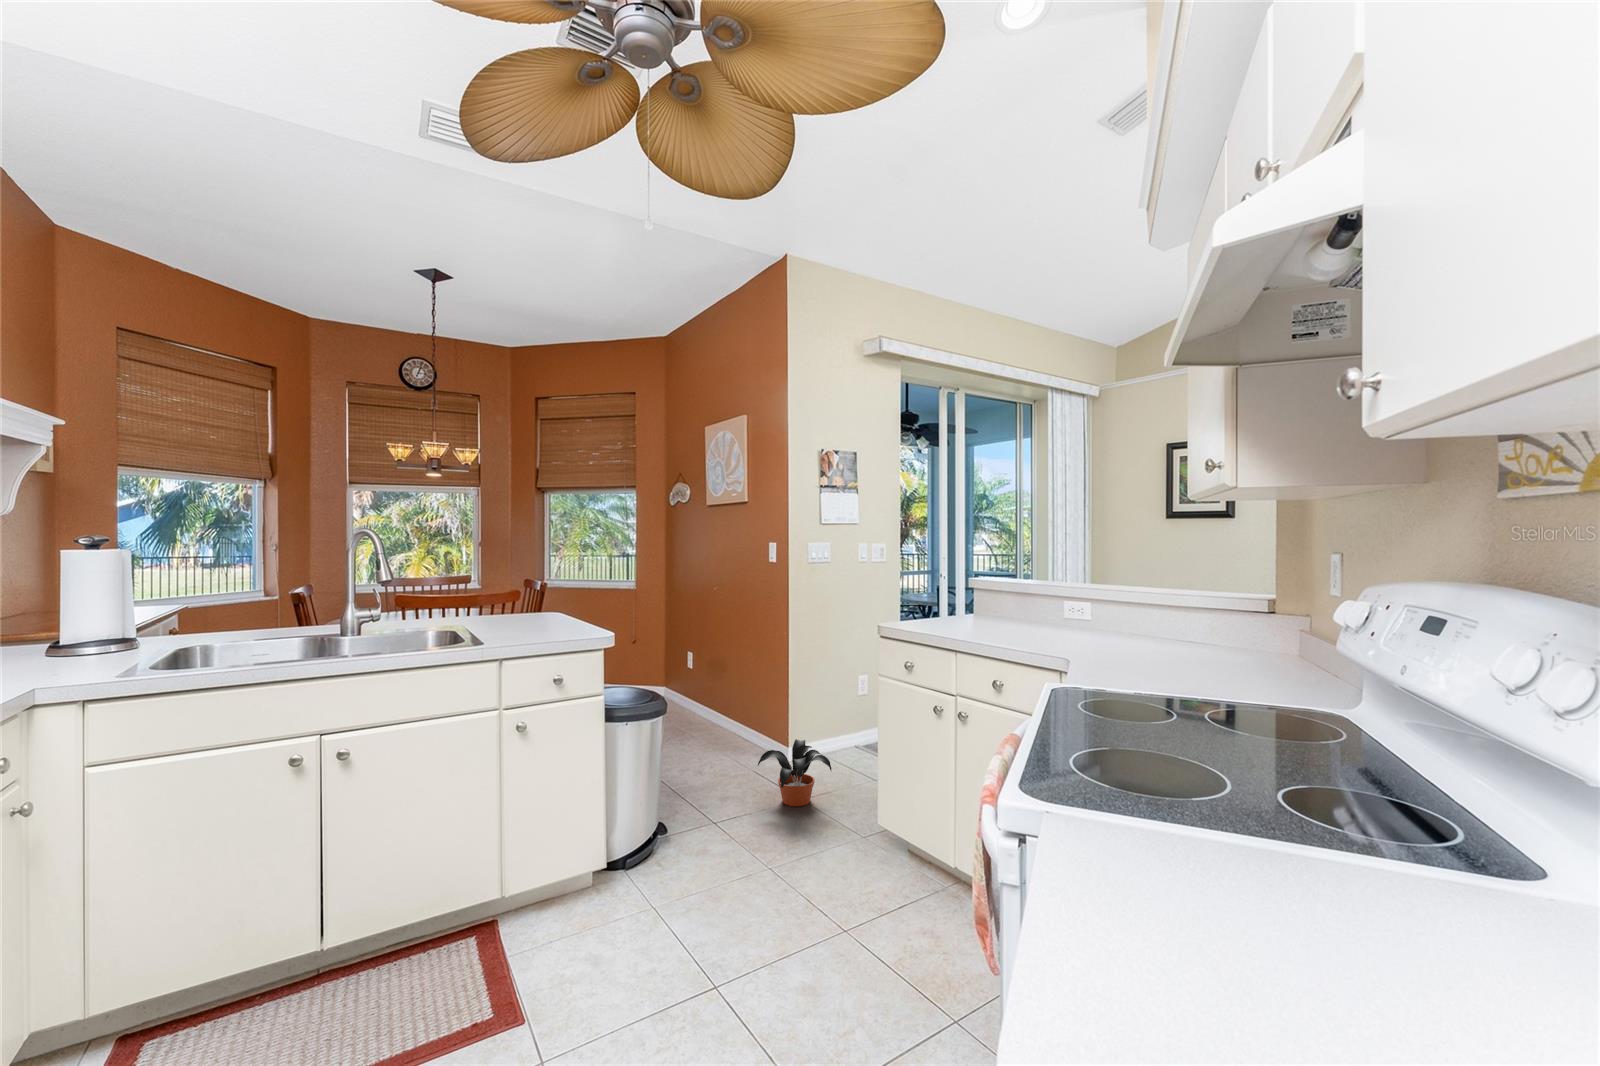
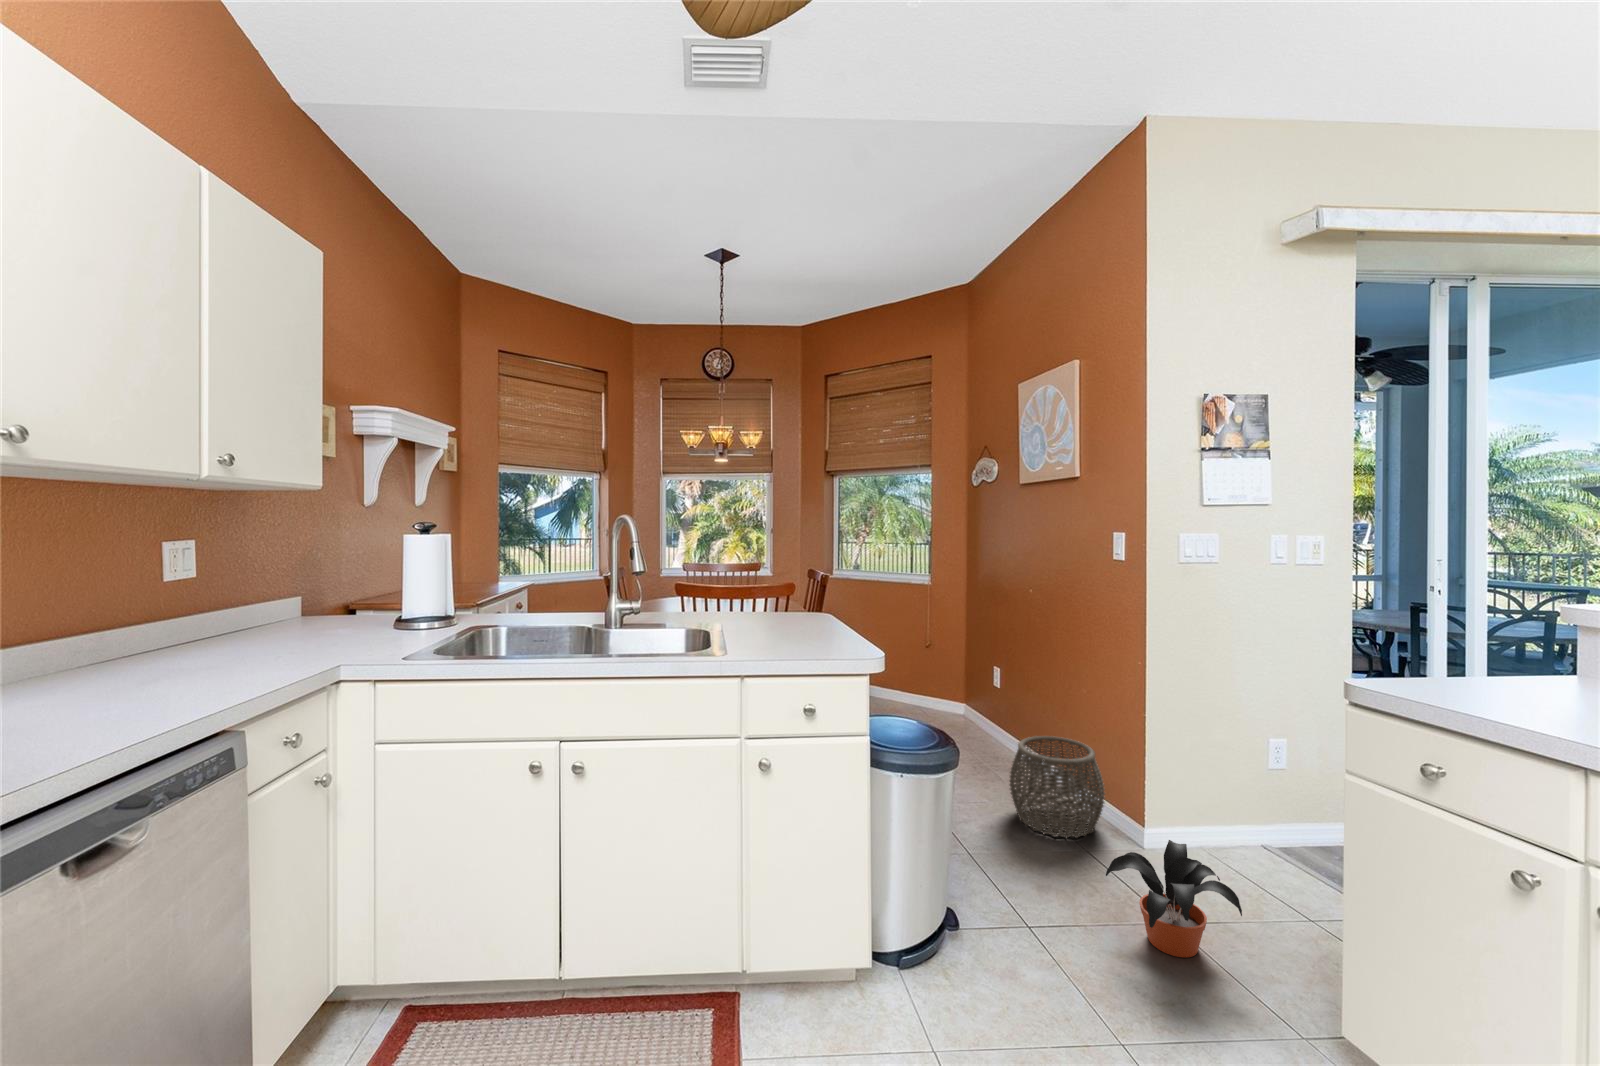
woven basket: none [698,693,763,763] -> present [1009,736,1105,838]

